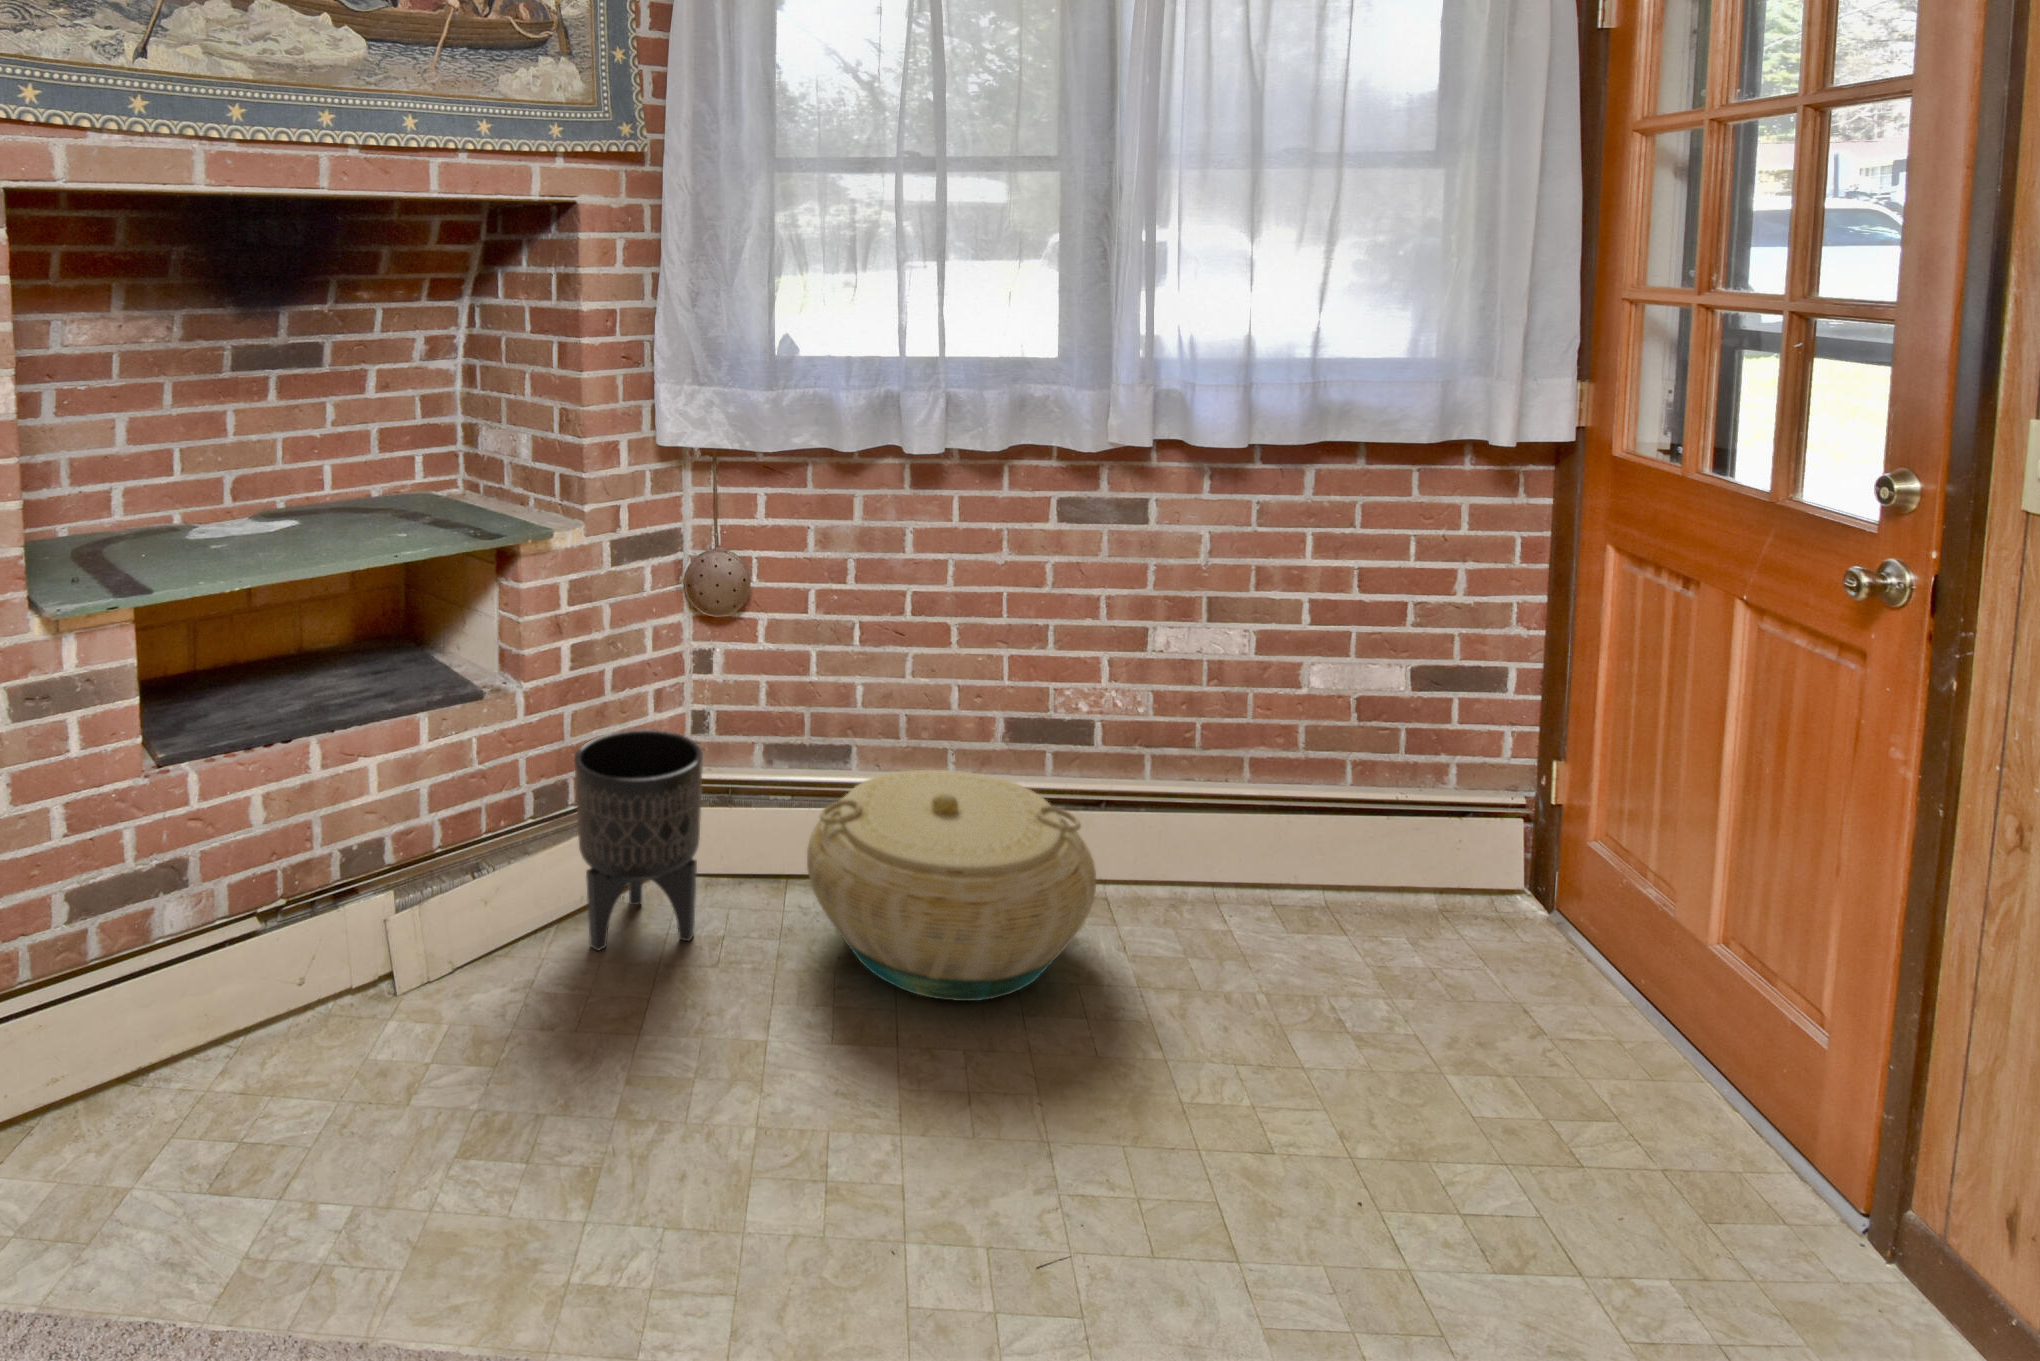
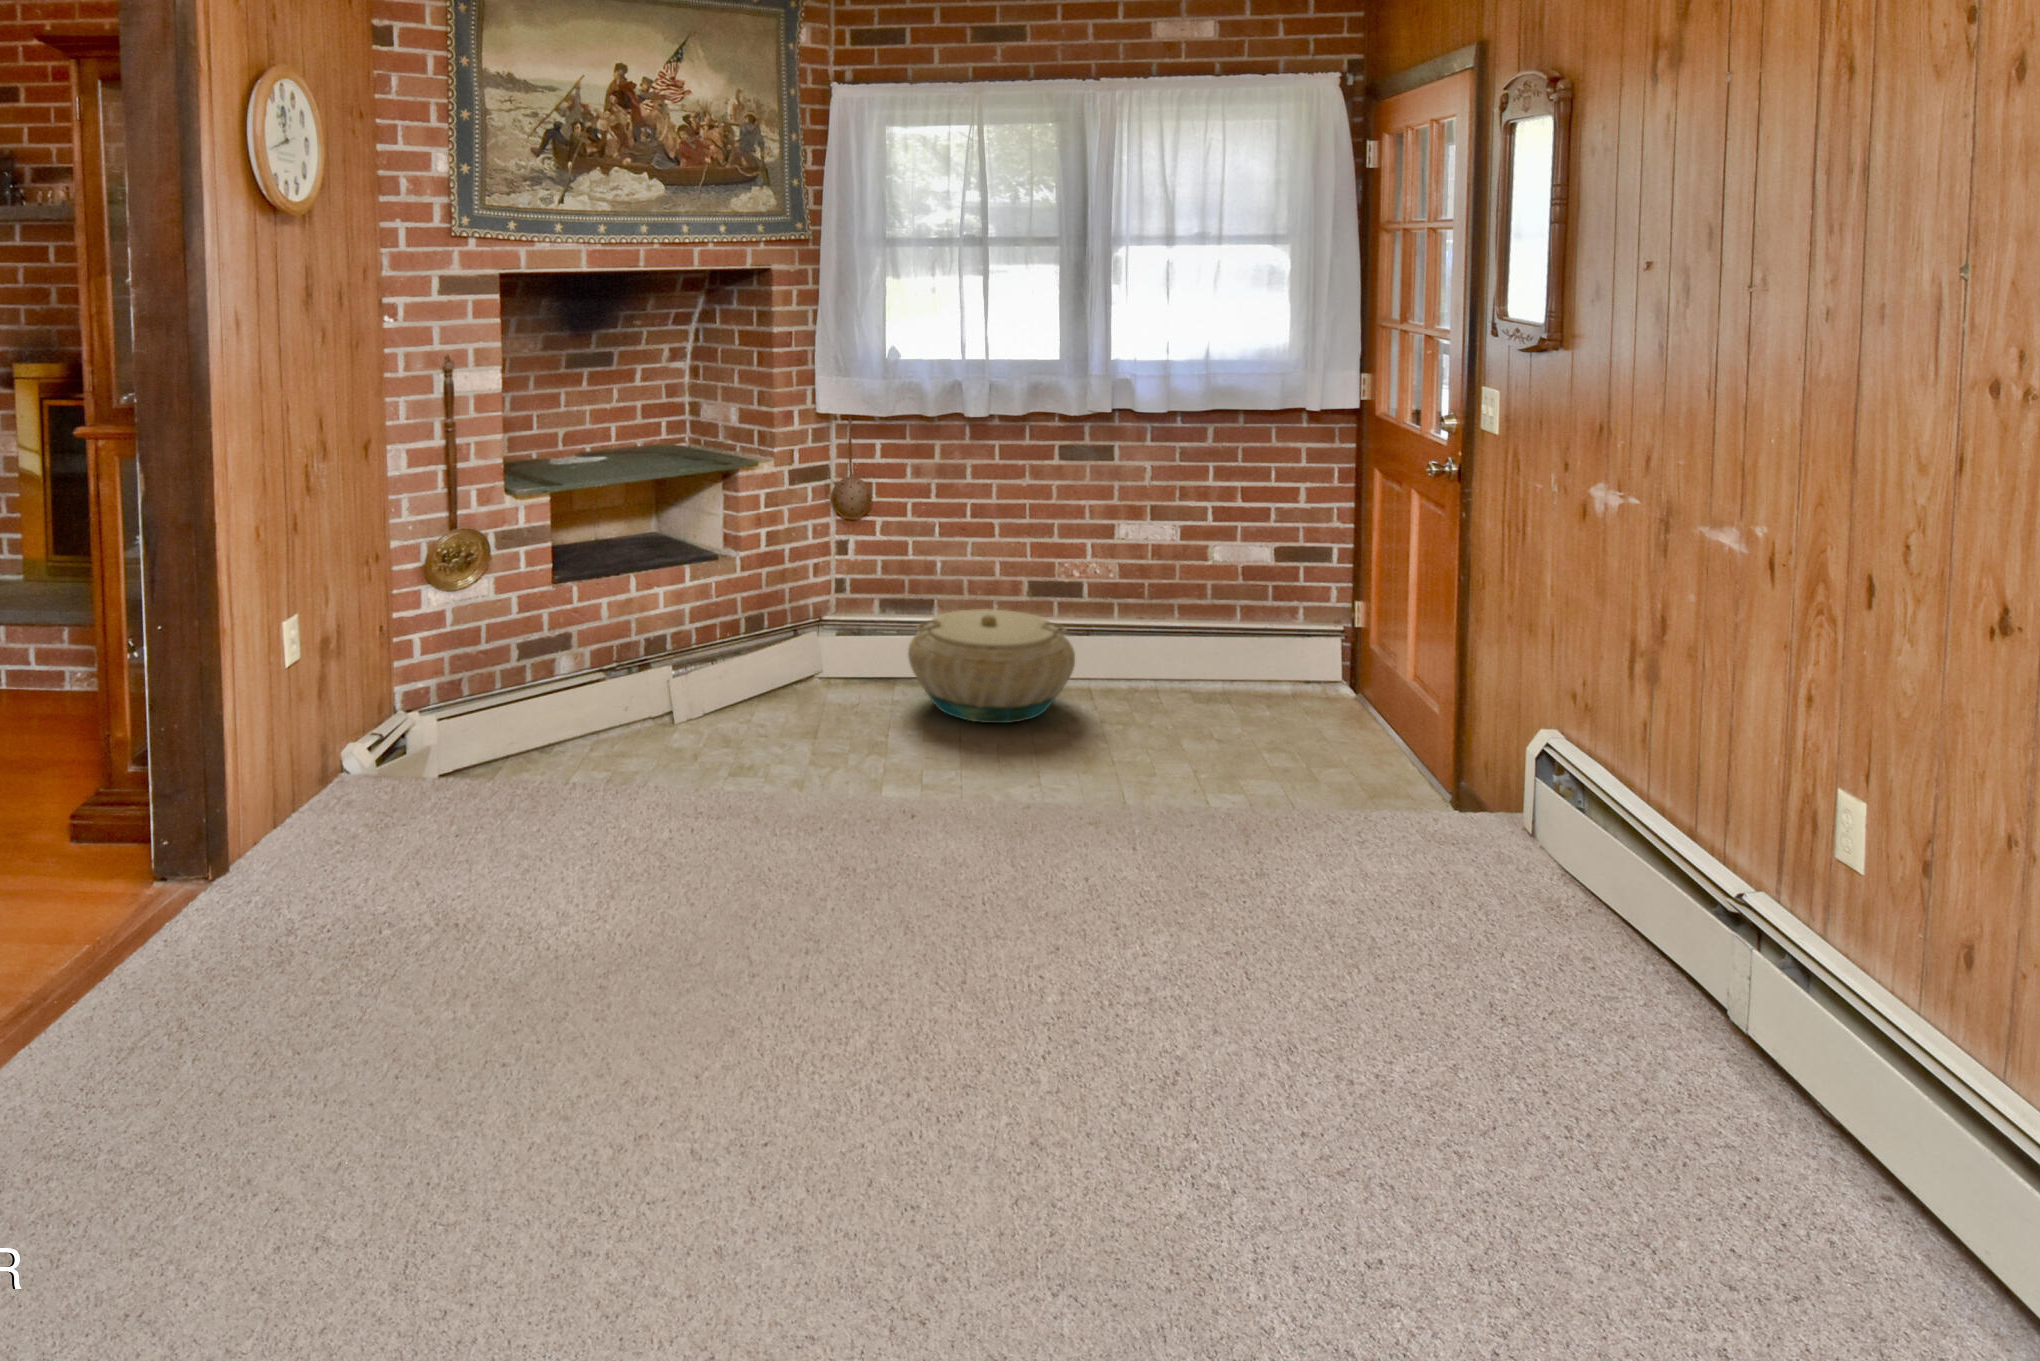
planter: present [574,730,703,951] -> none [771,585,847,708]

